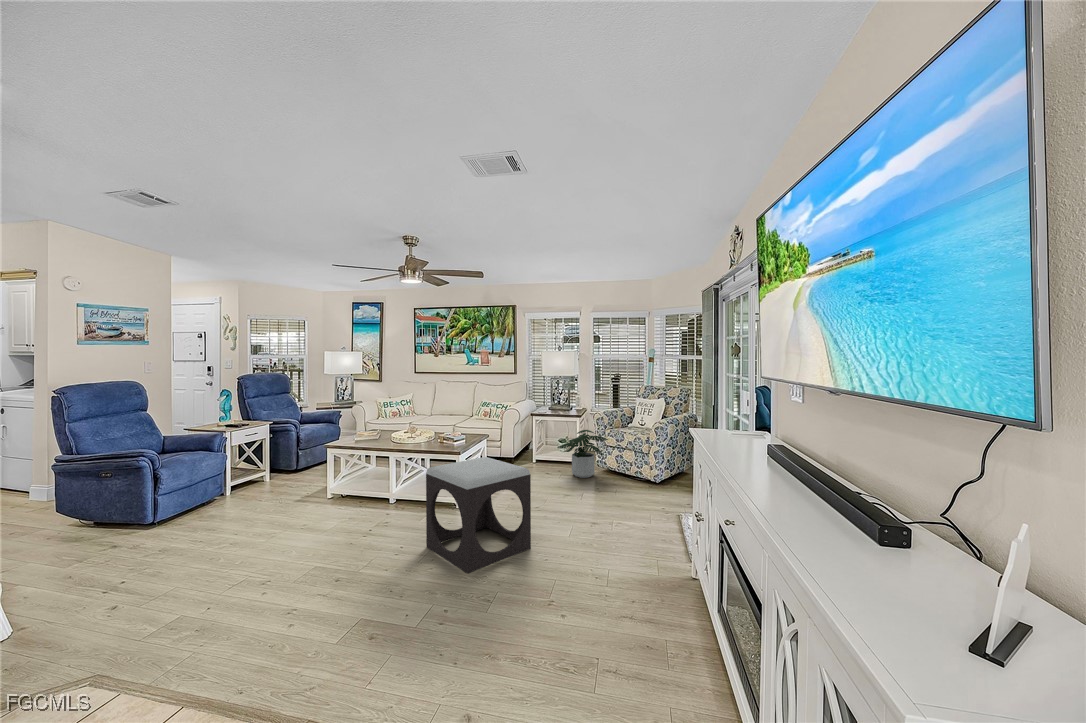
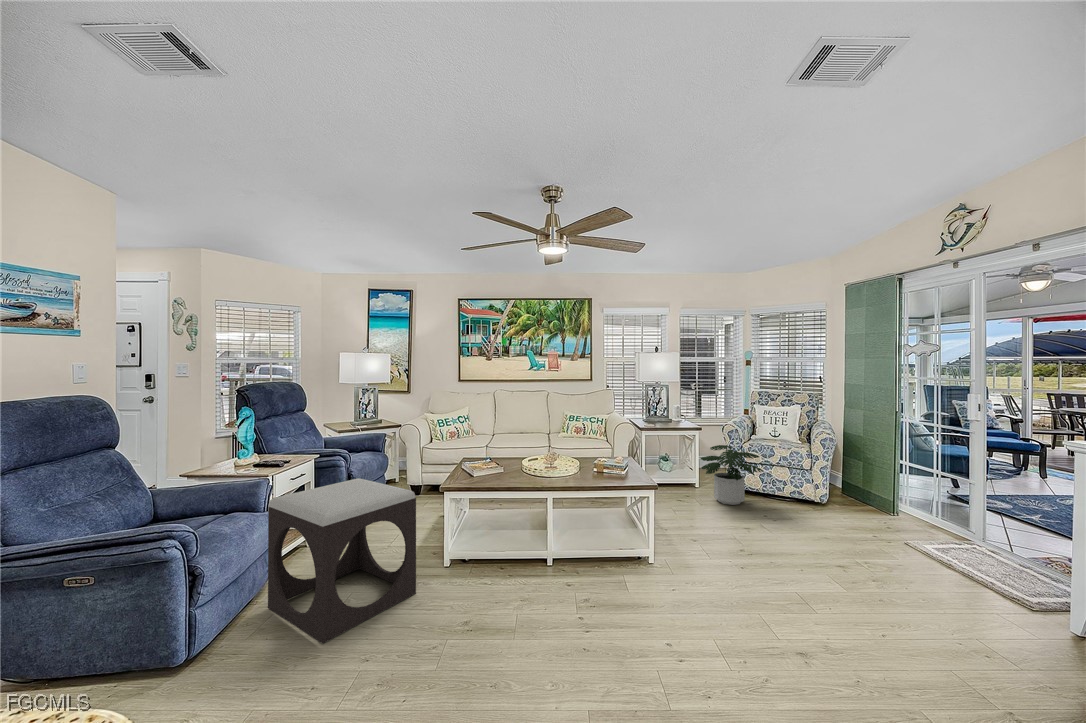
footstool: present [426,457,531,573] -> present [268,478,416,644]

